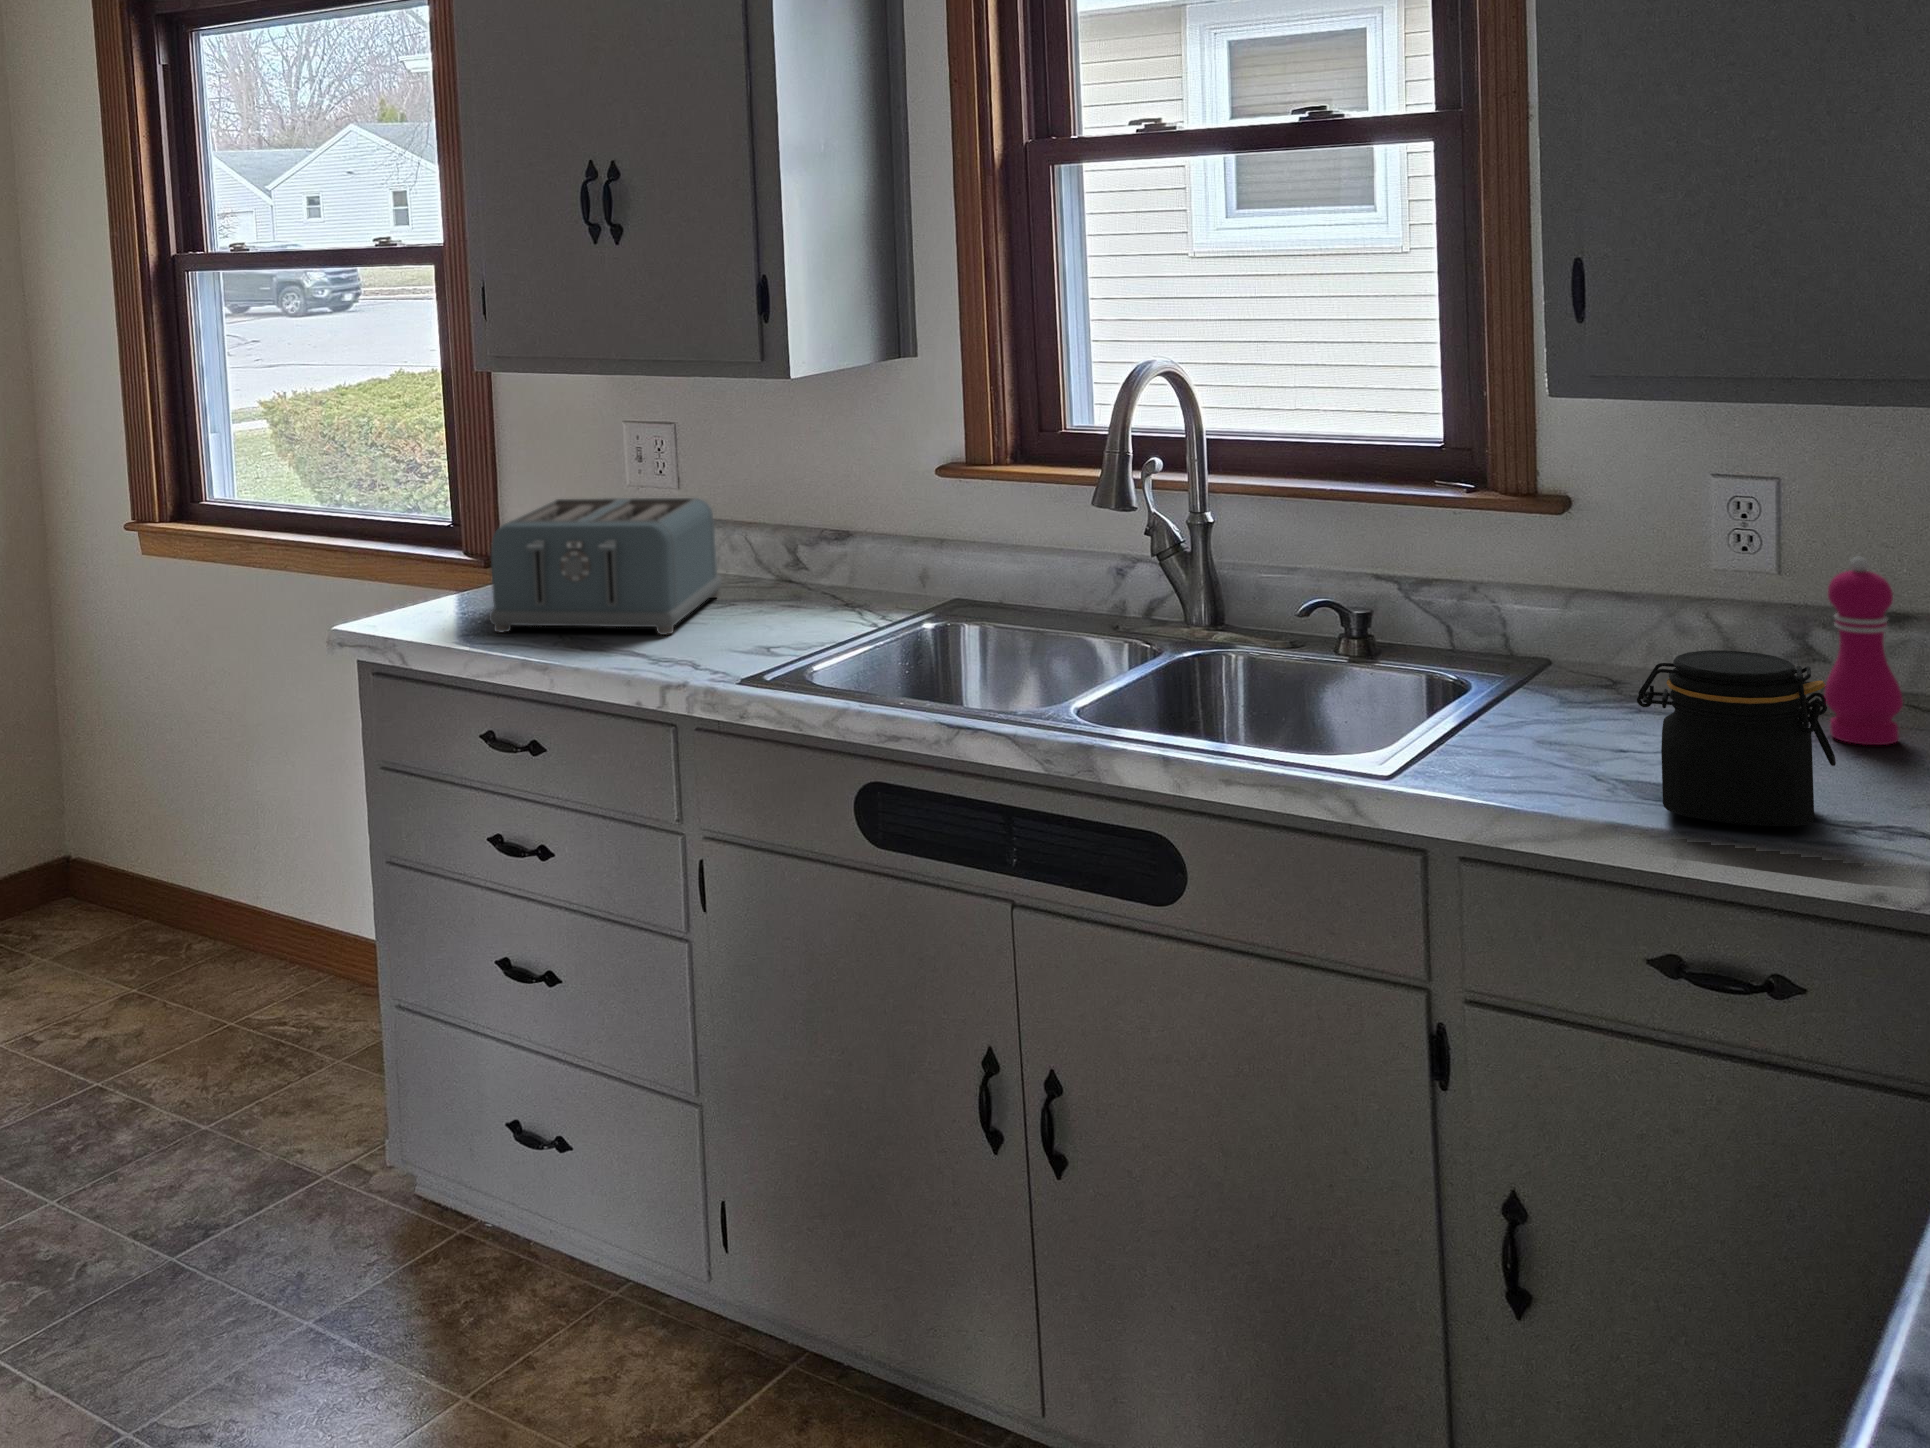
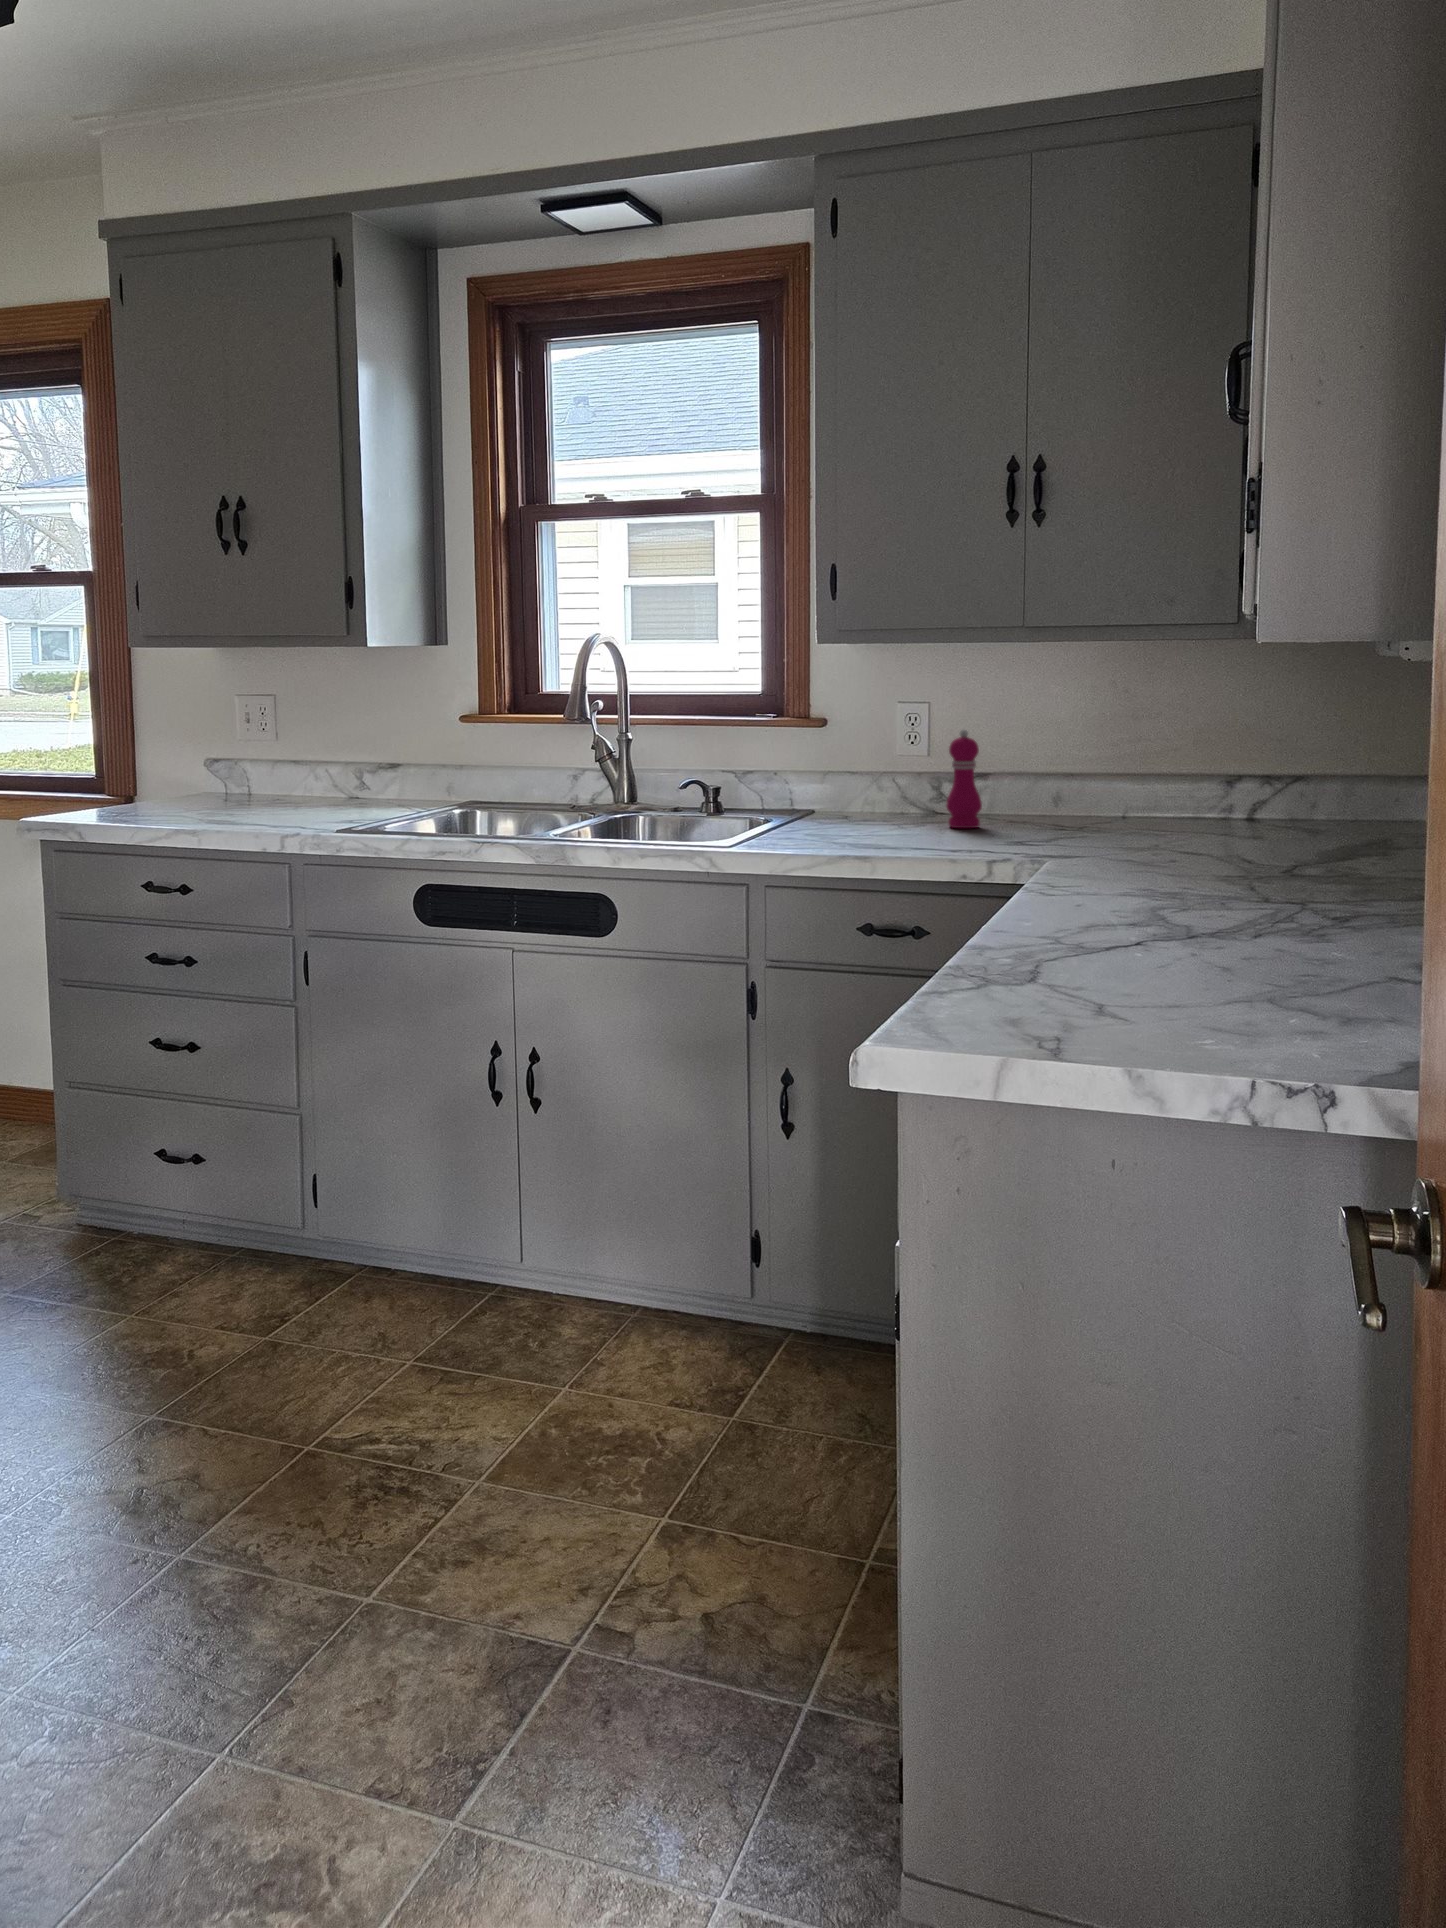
toaster: present [489,498,721,635] -> none [147,739,310,824]
jar: present [1637,650,1836,826] -> none [853,765,944,851]

